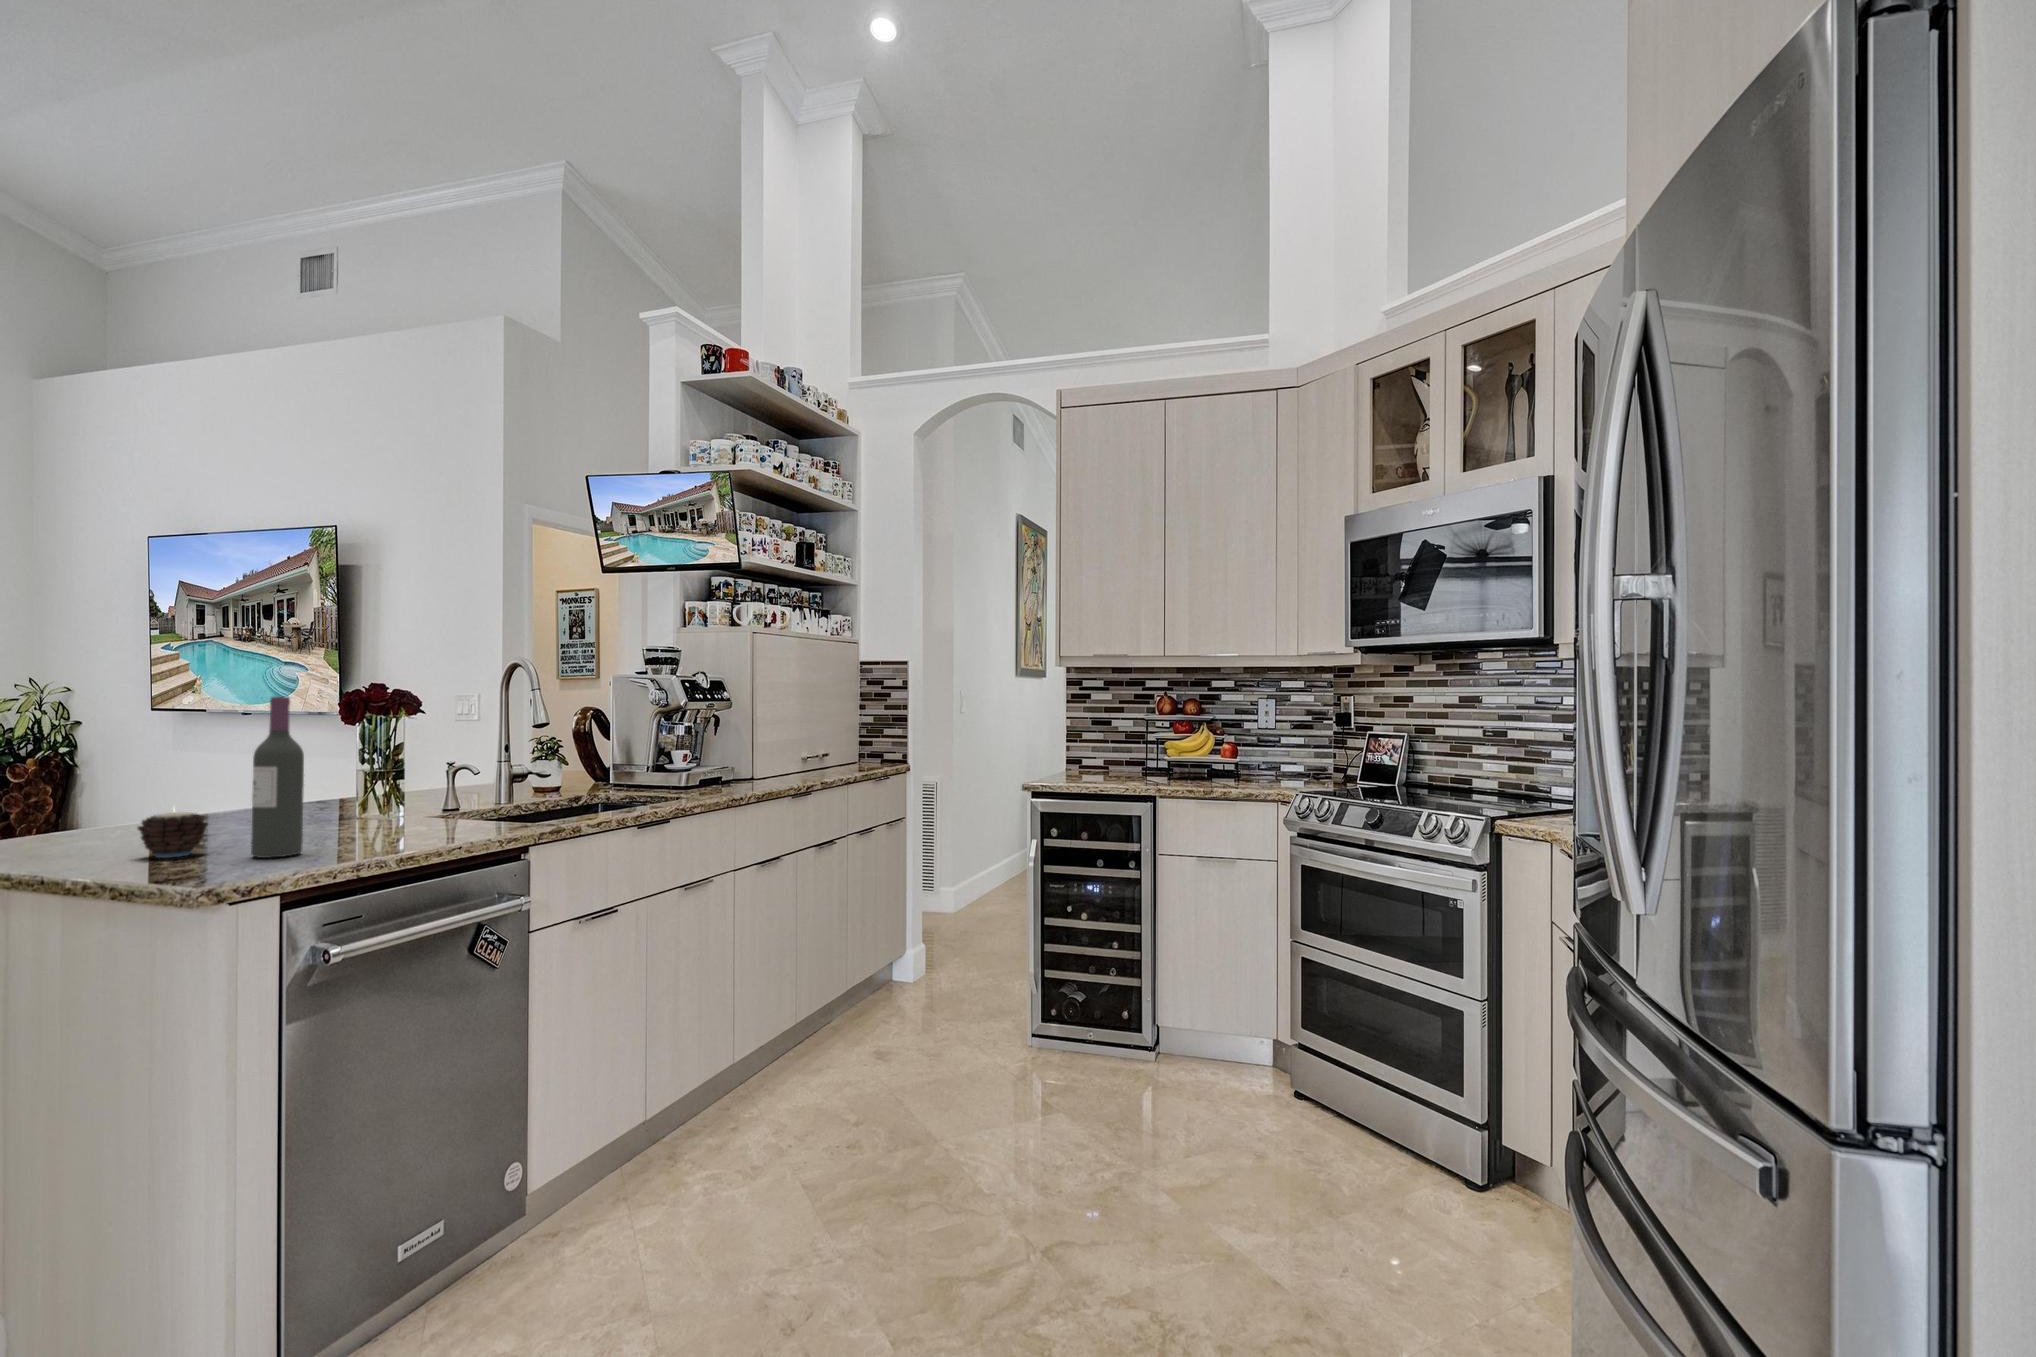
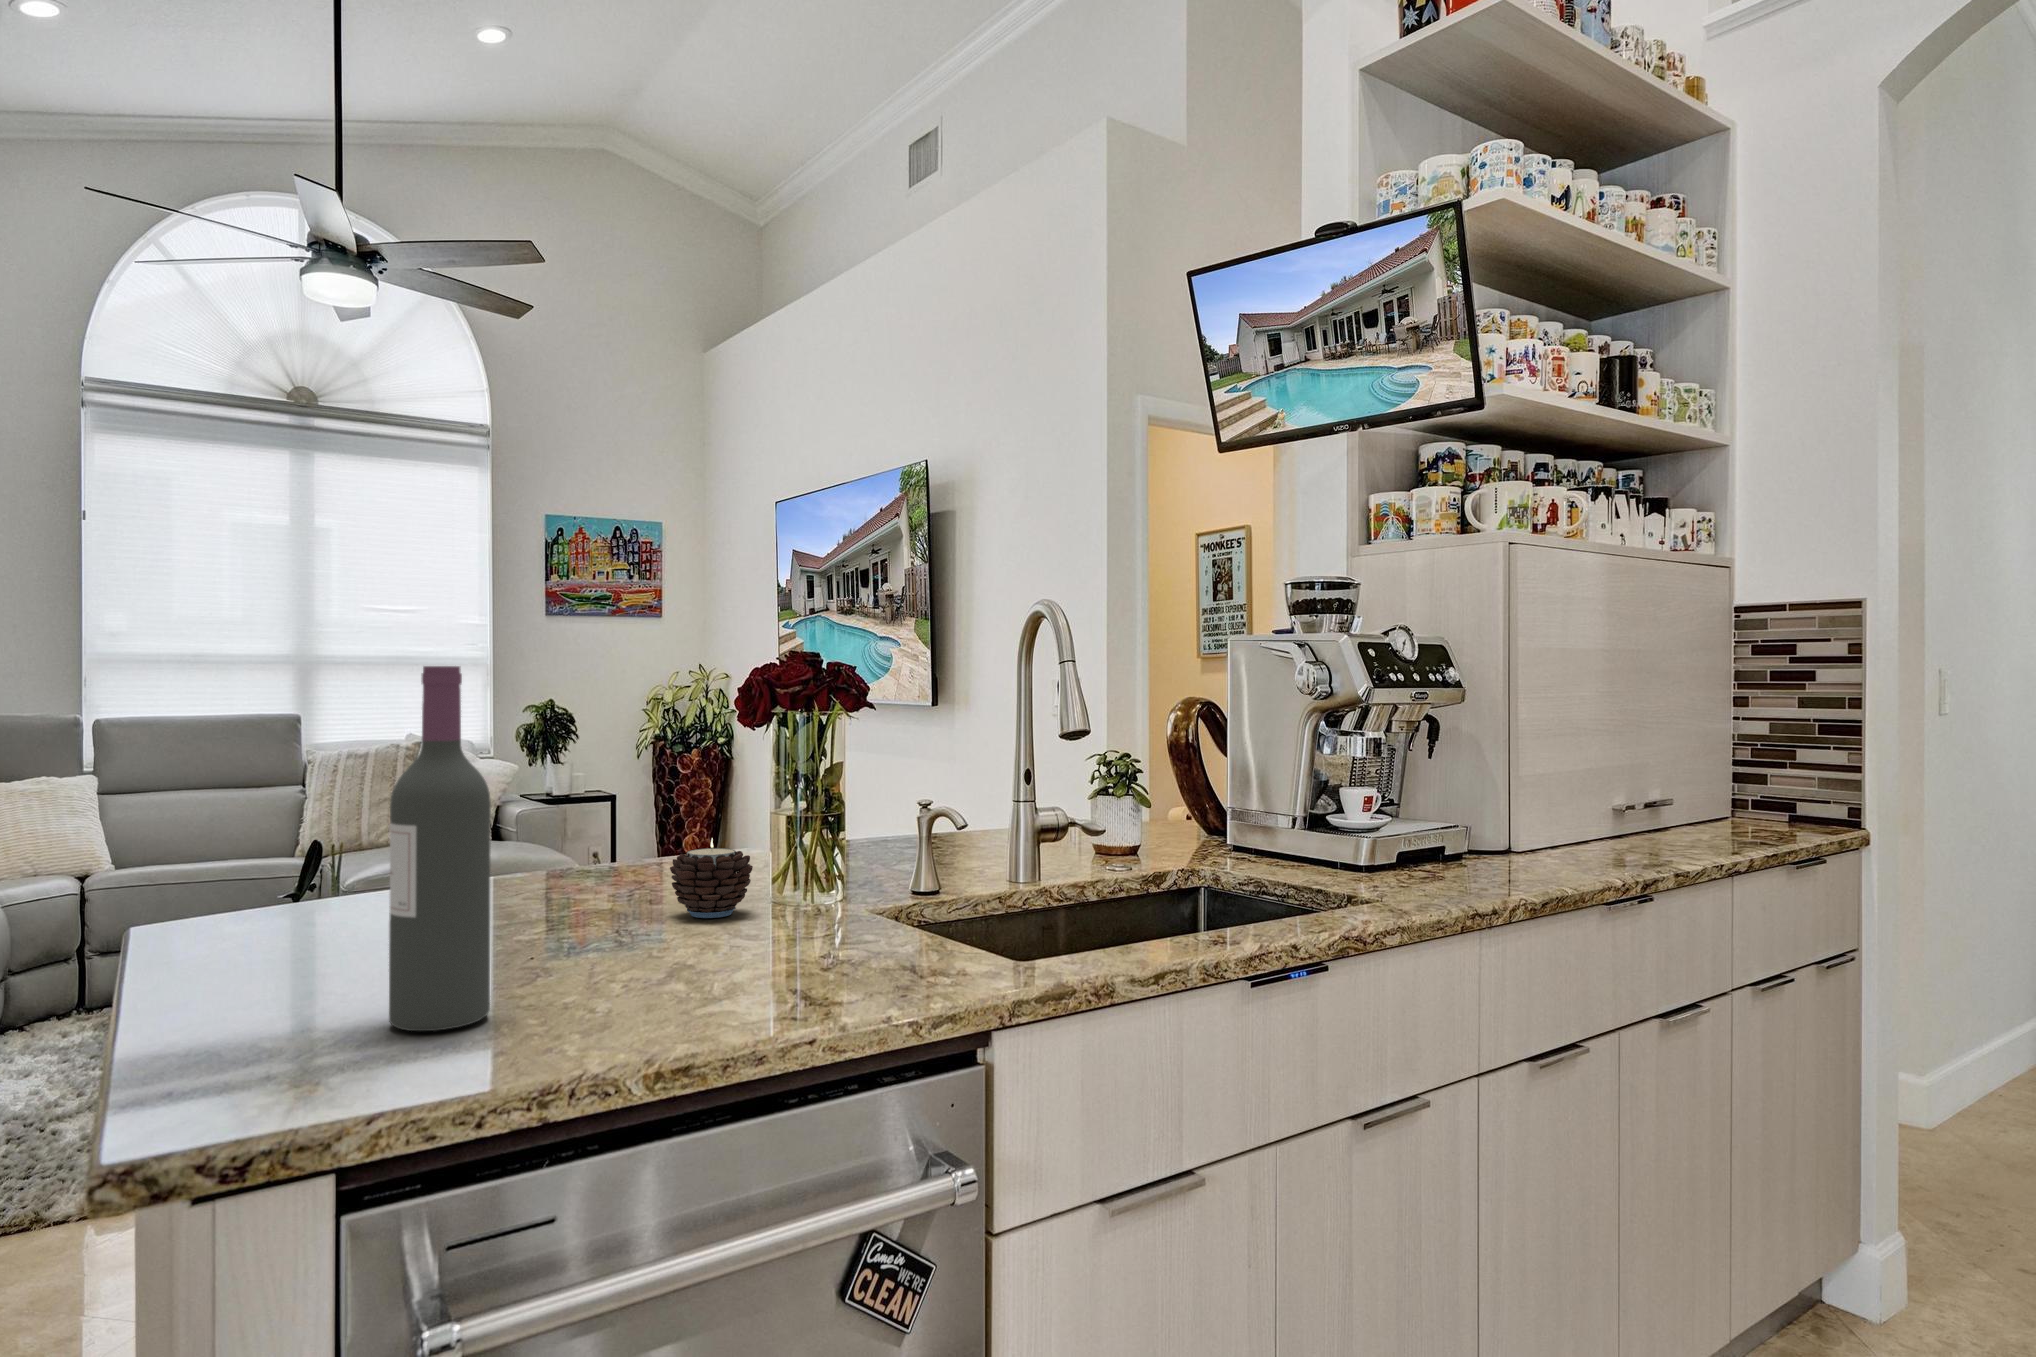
candle: present [138,809,208,858] -> present [670,838,753,918]

